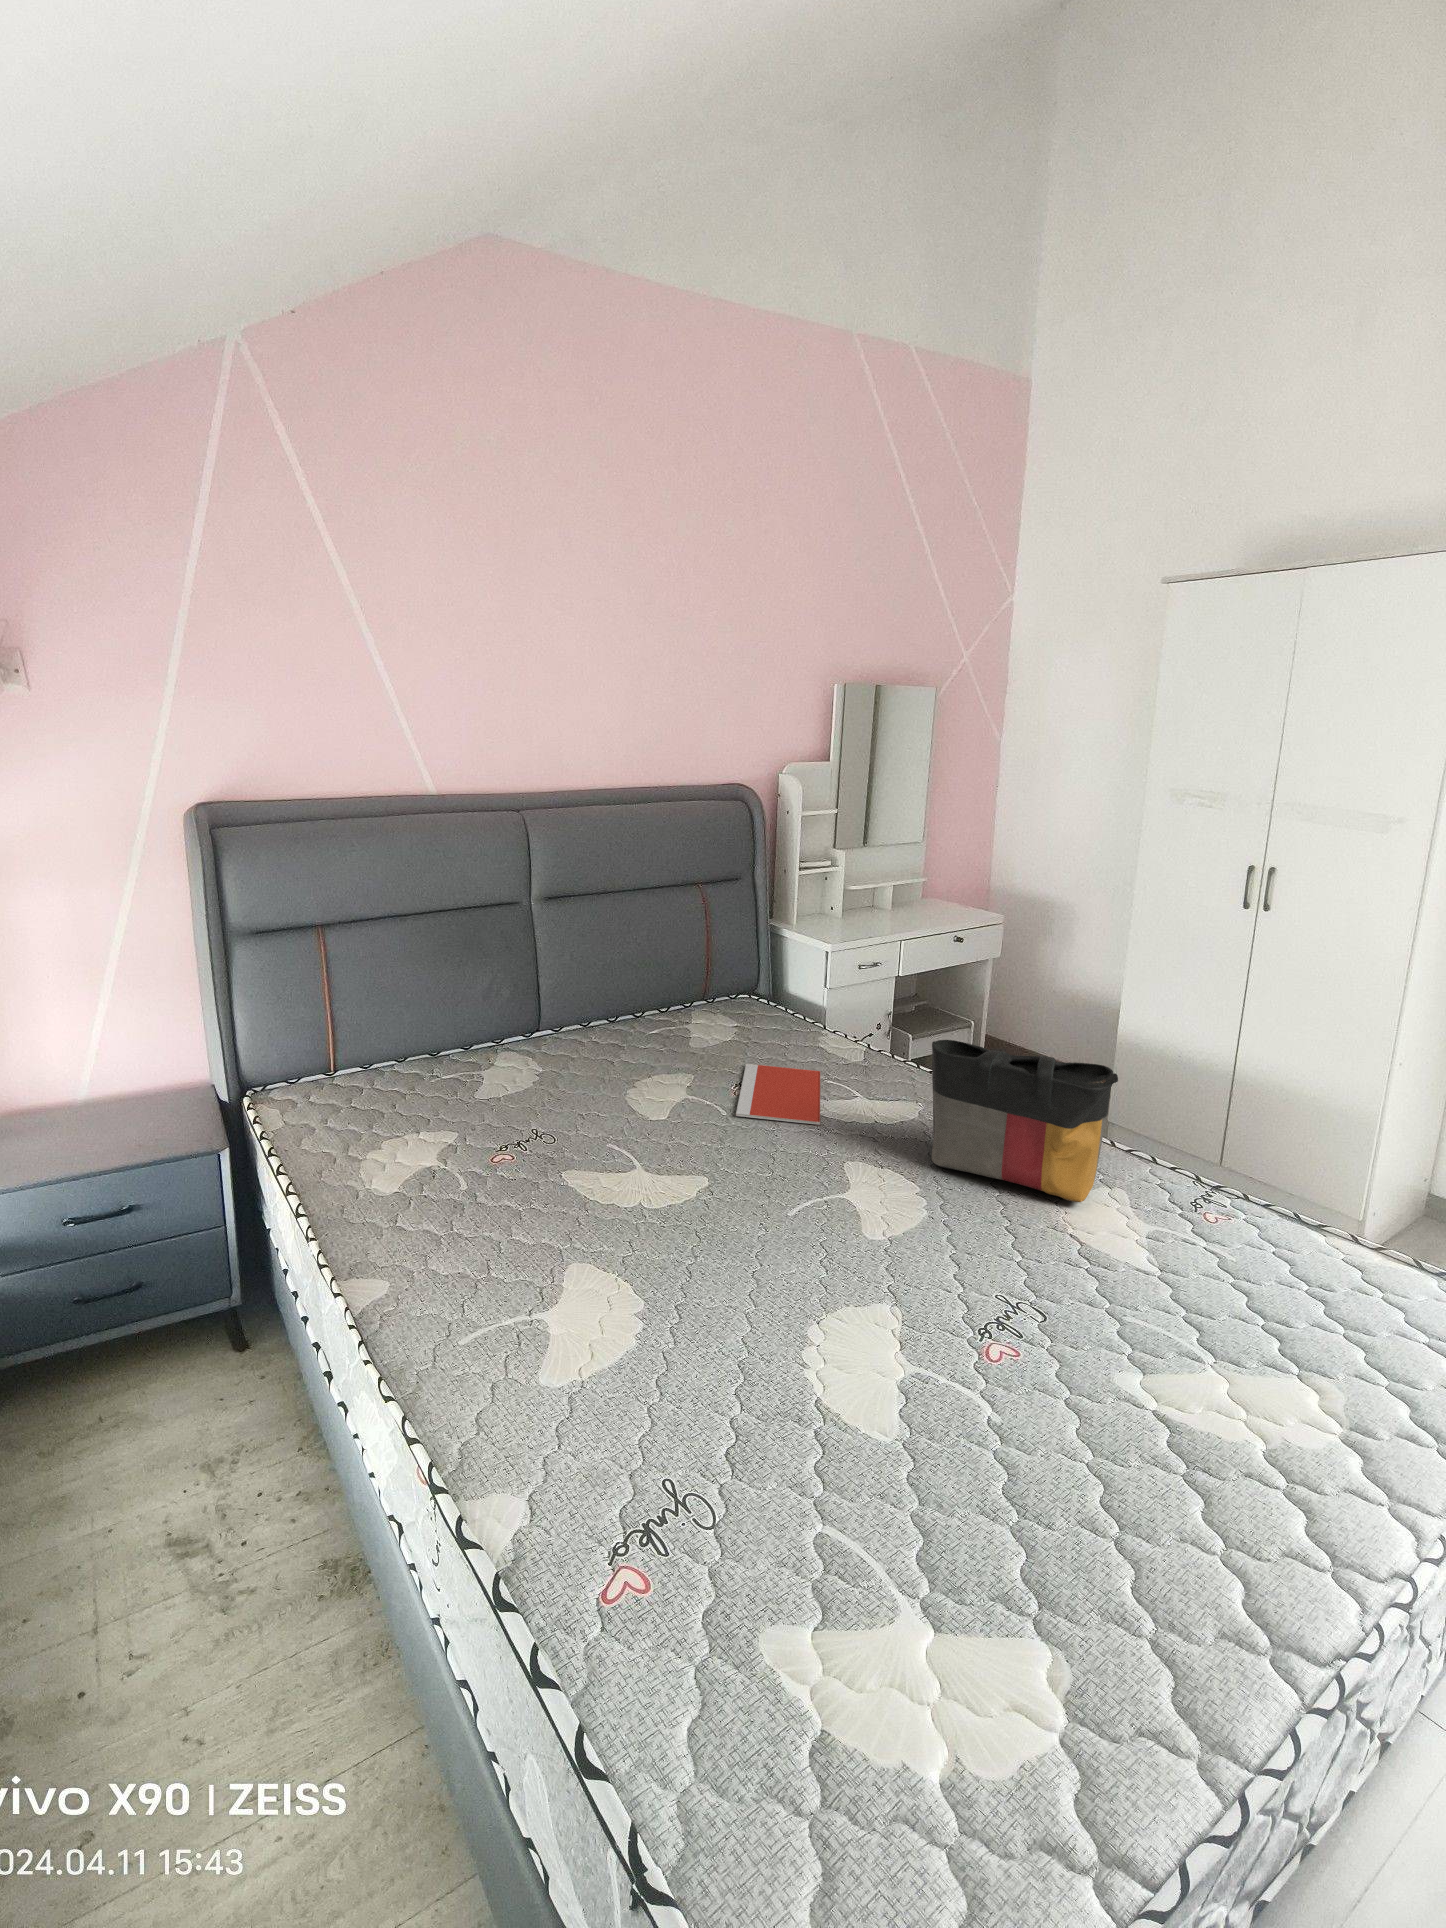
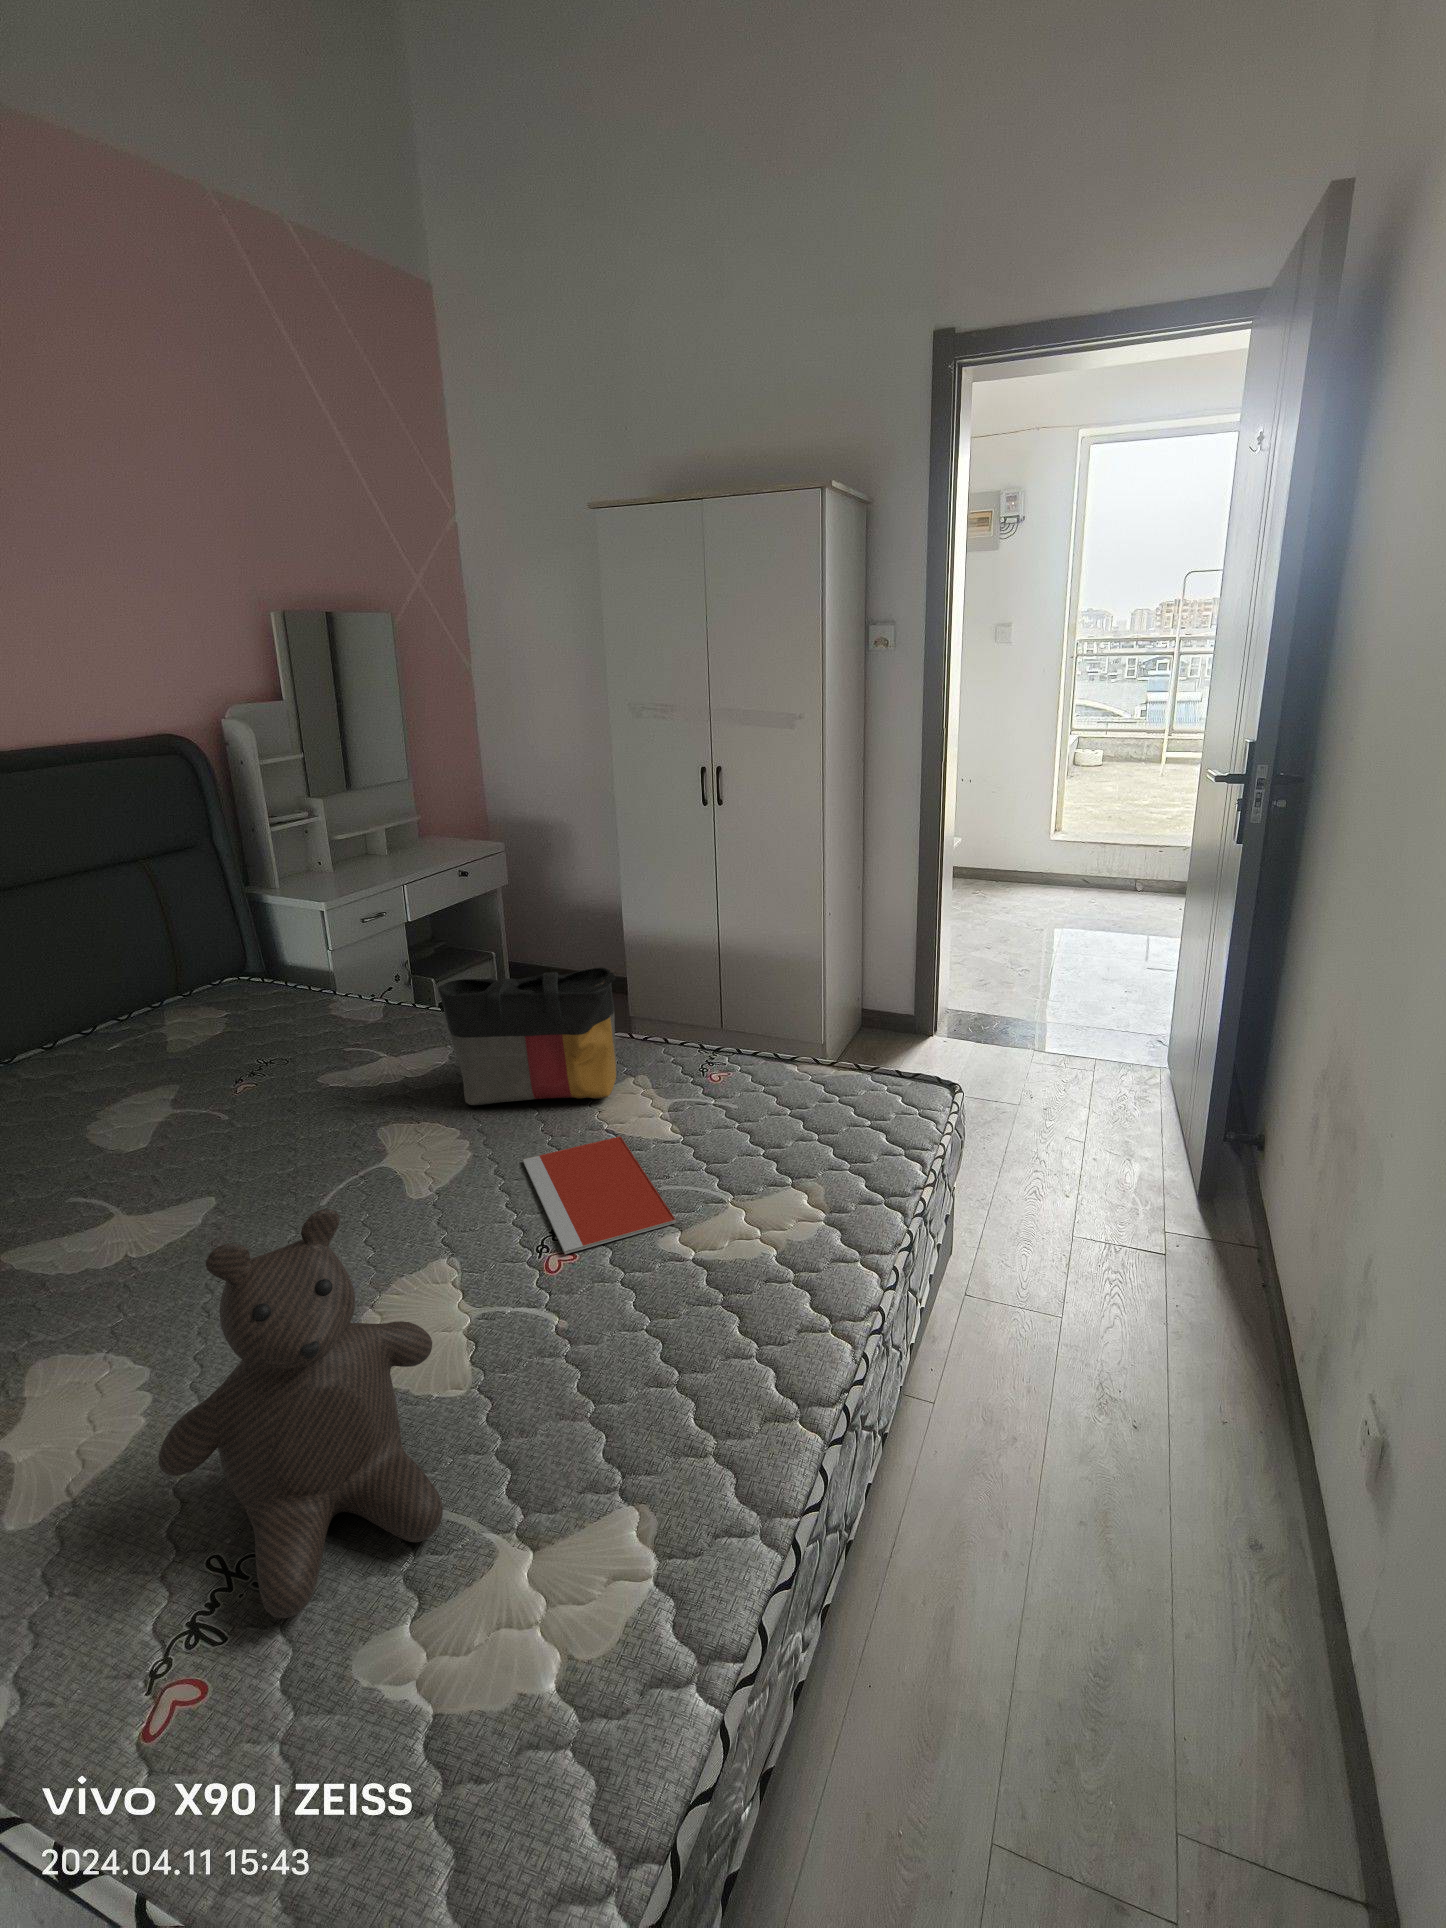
notebook: present [736,1064,820,1125] -> present [523,1136,676,1254]
teddy bear: none [645,1211,880,1568] -> present [159,1209,443,1618]

